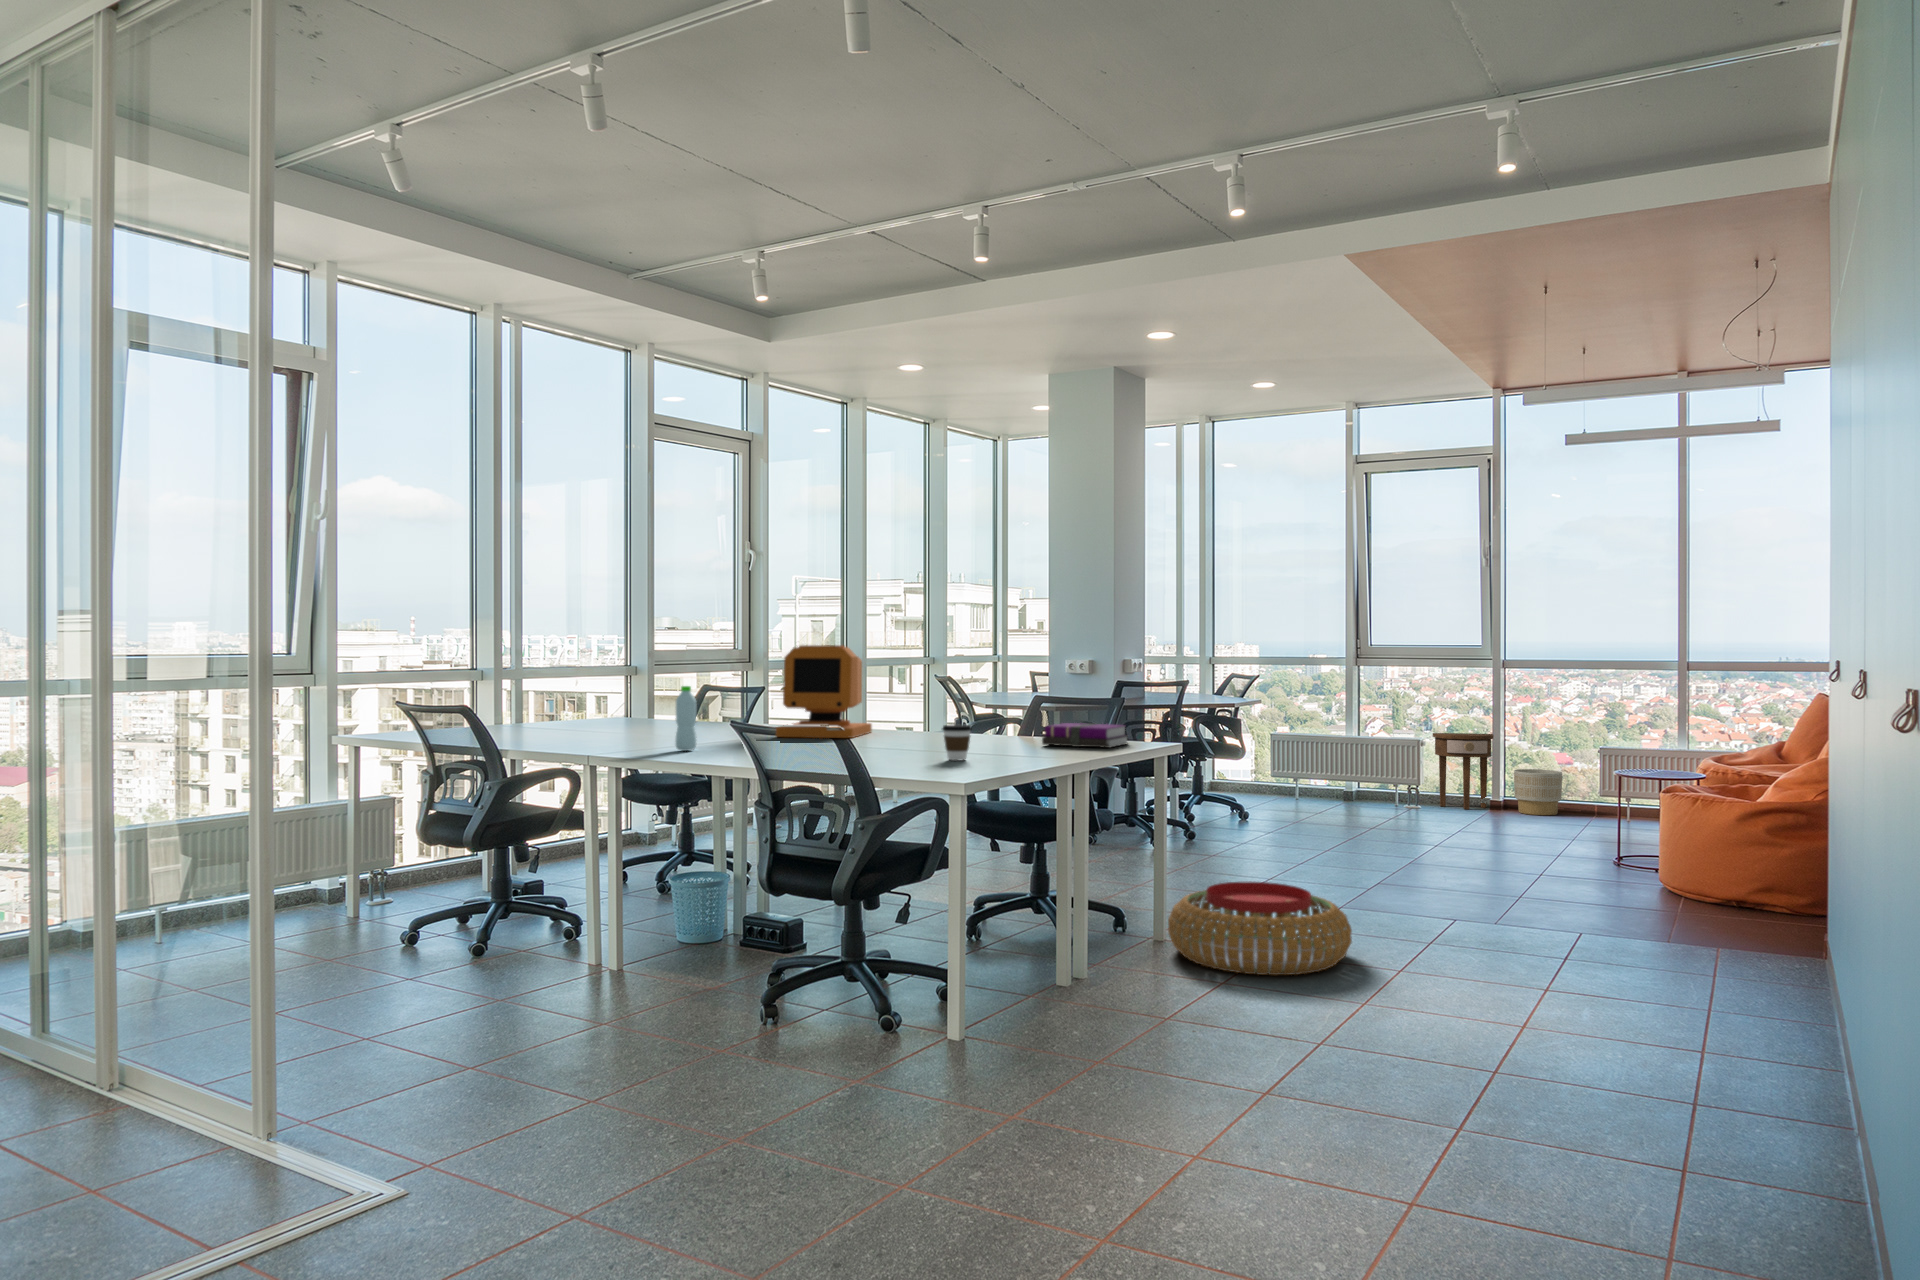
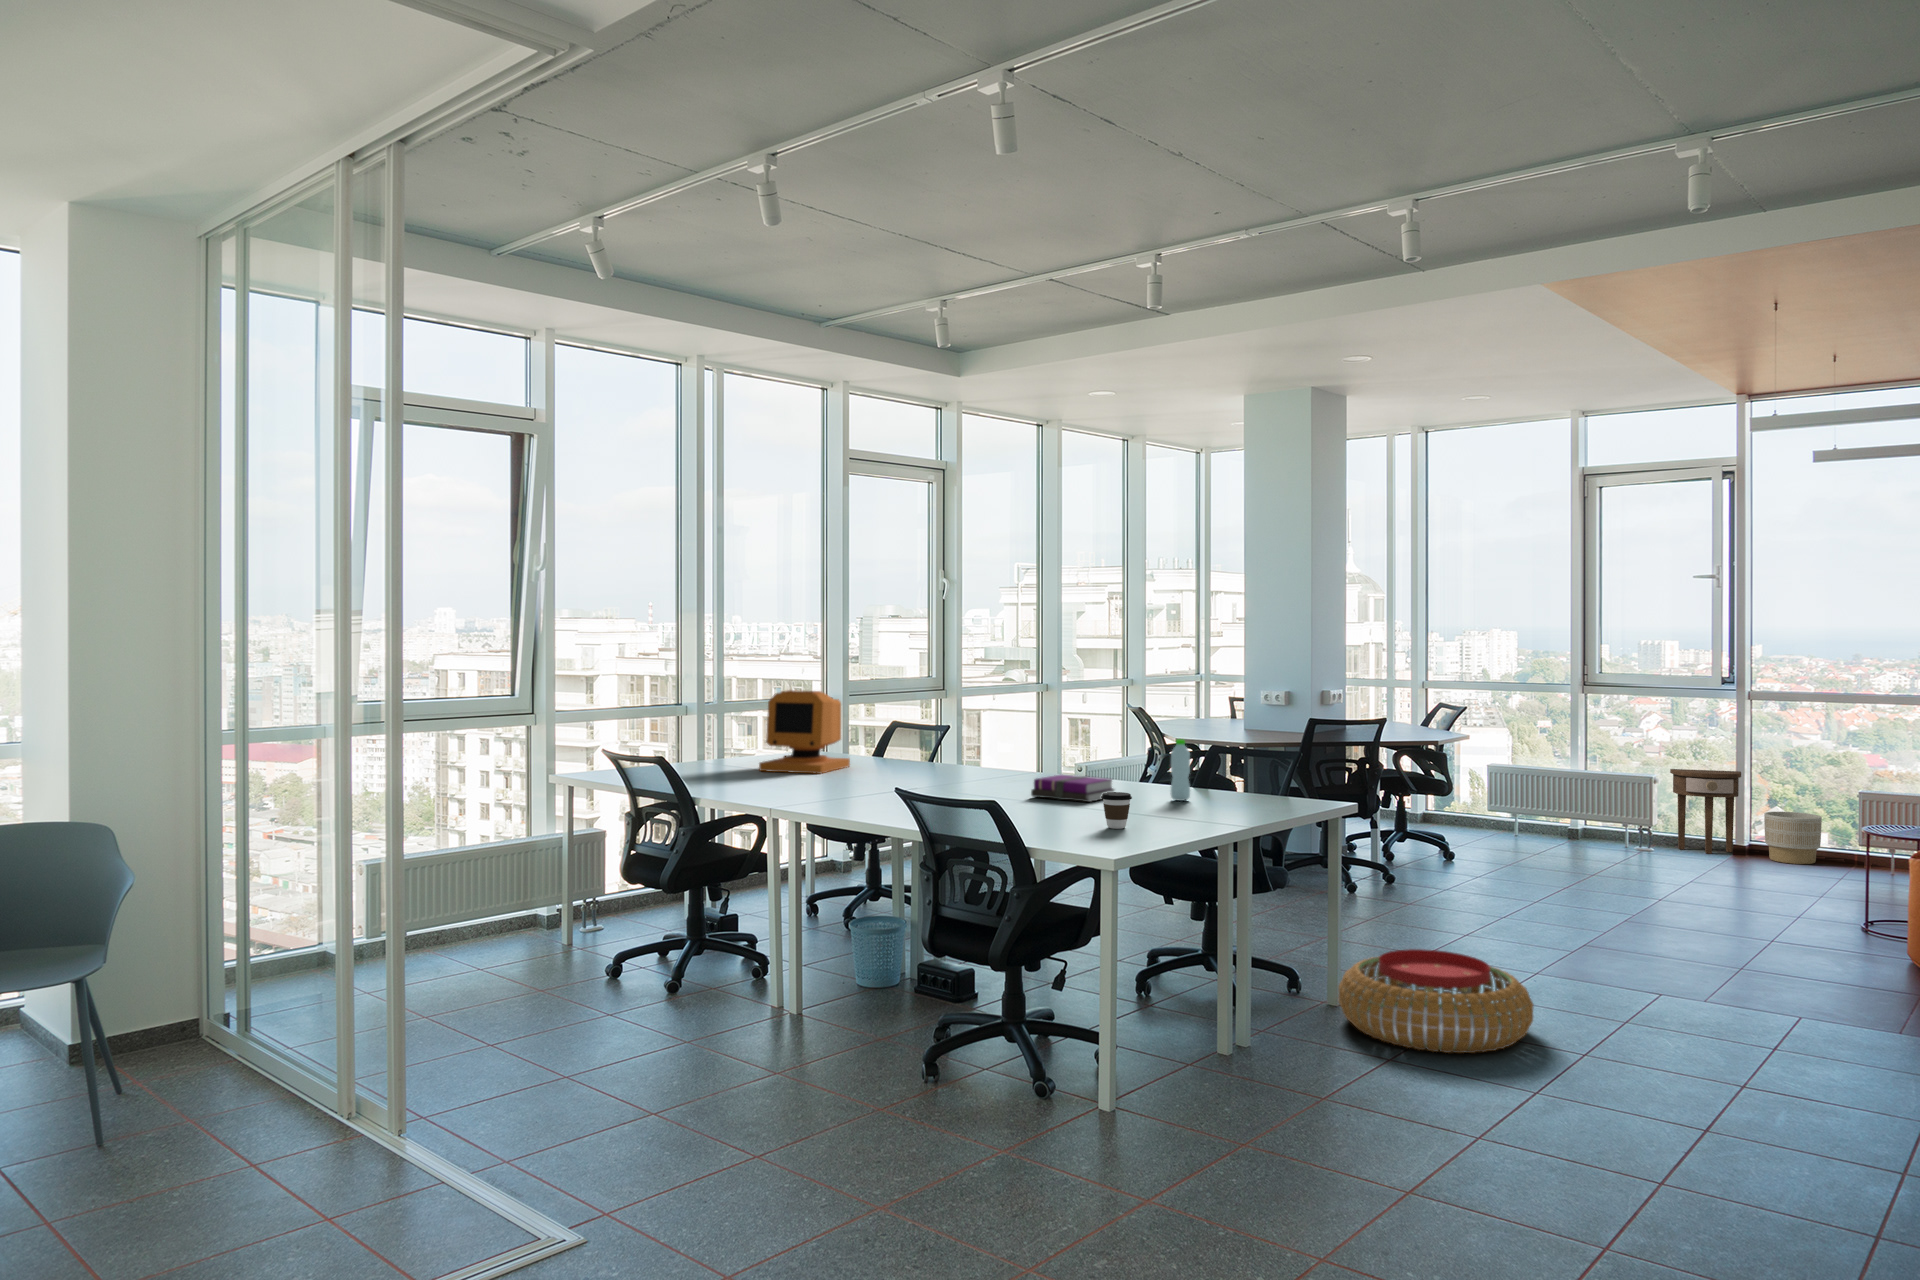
computer monitor: present [776,645,872,738] -> present [759,690,850,774]
water bottle: present [676,686,696,751] -> present [1170,739,1190,801]
notebook: present [1042,723,1127,748] -> present [1031,775,1114,802]

